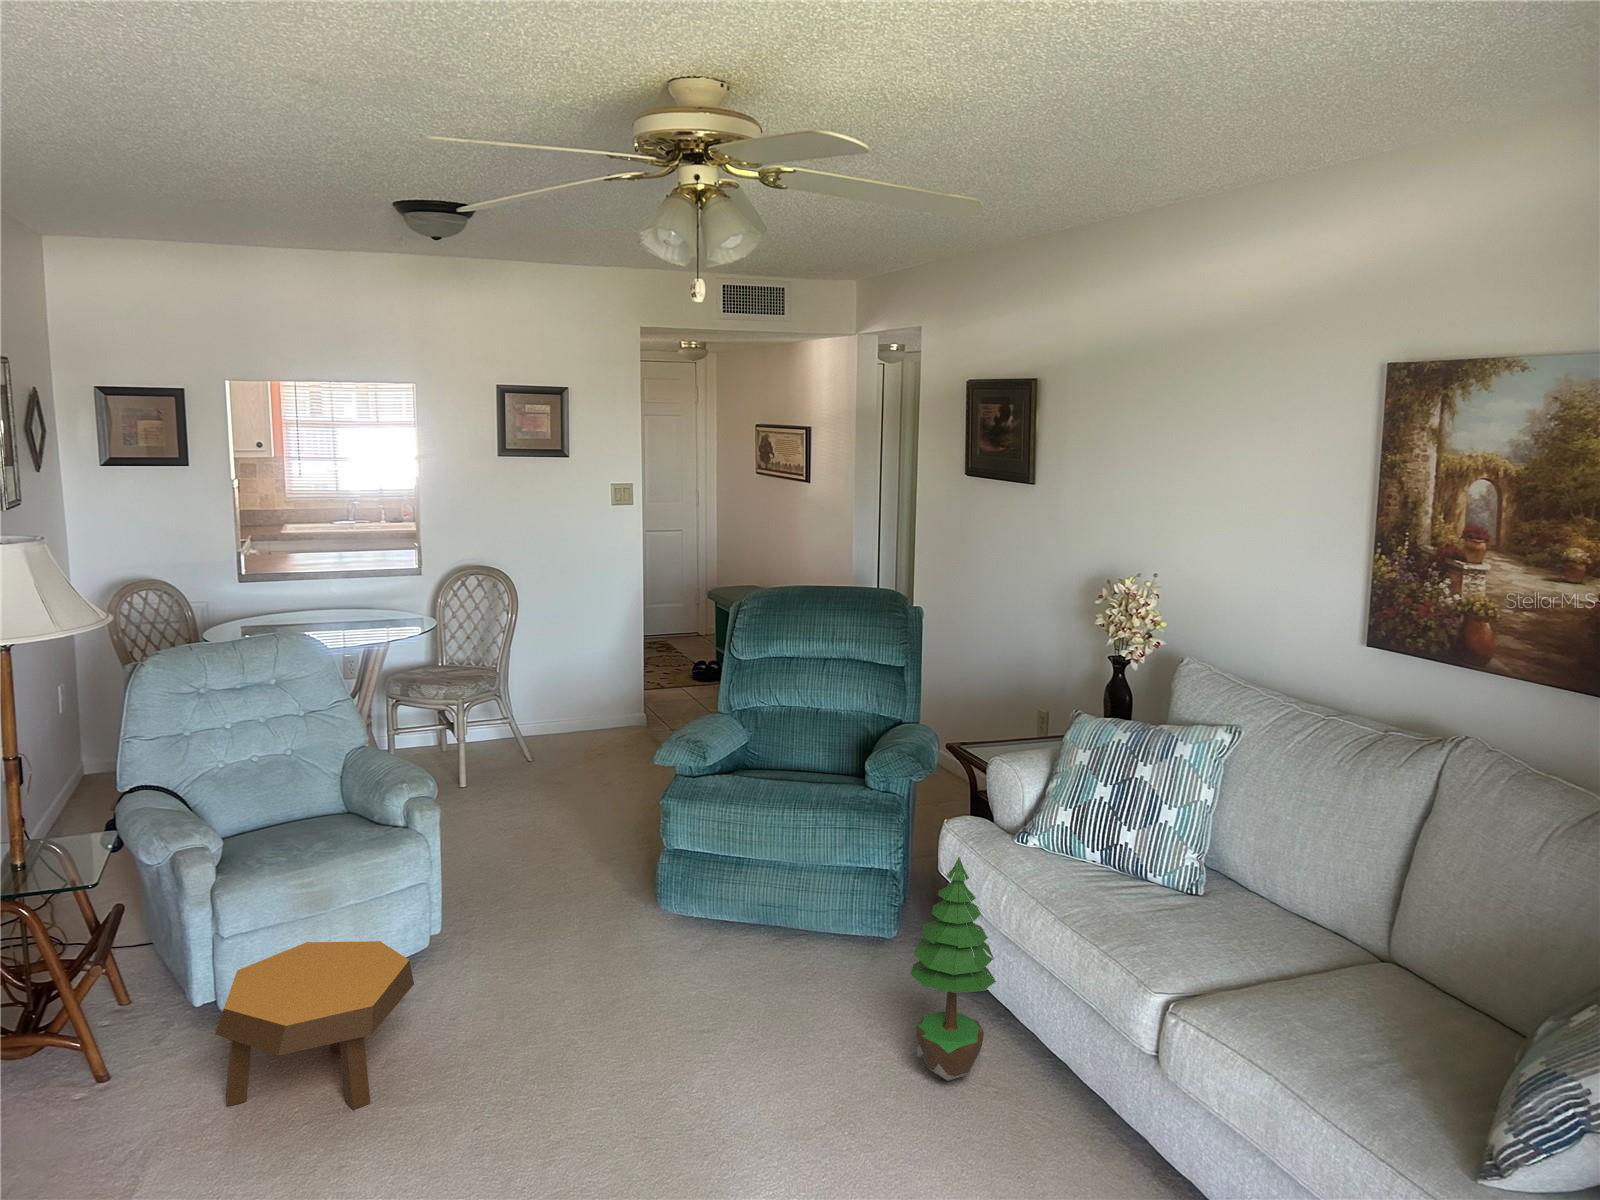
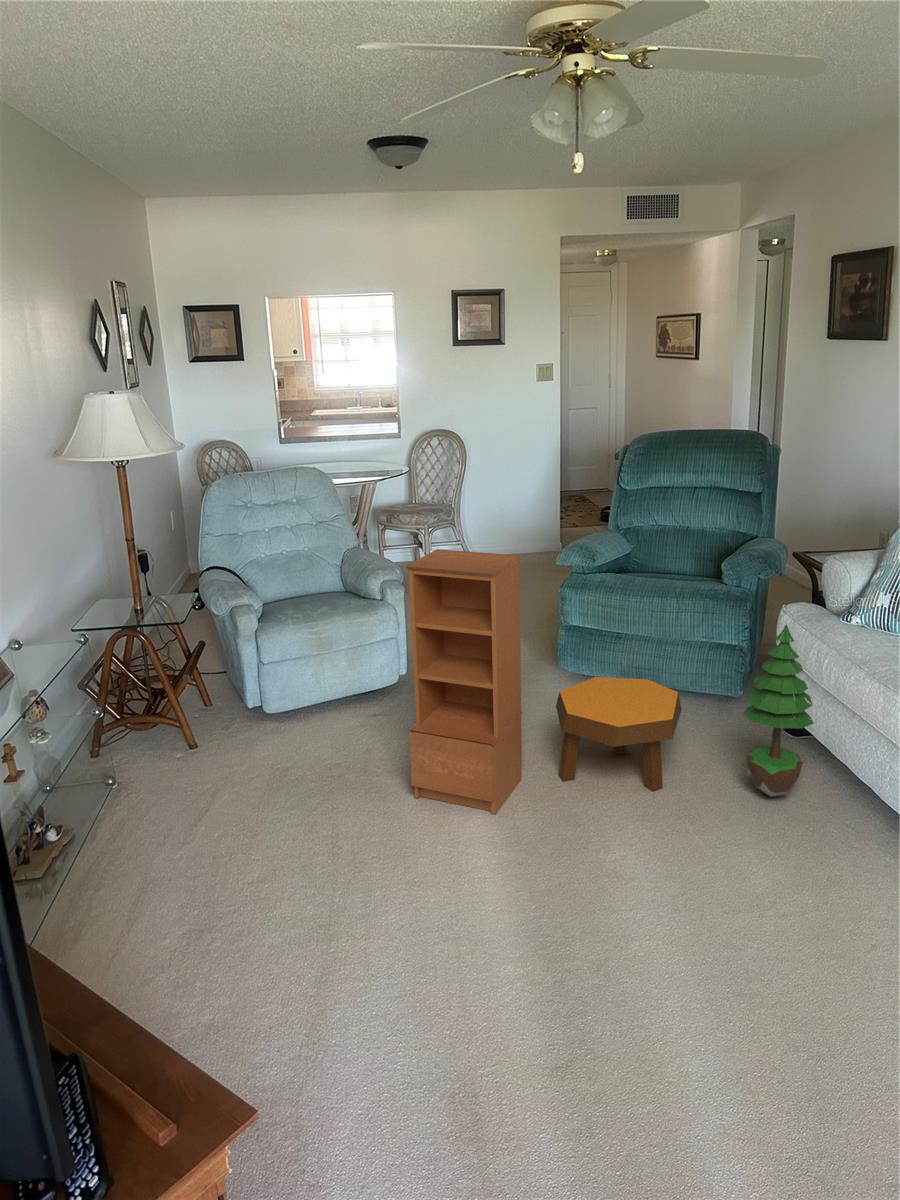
bookcase: none [461,770,621,1150] -> present [406,549,522,814]
footstool: present [215,941,414,1110] -> present [556,677,682,791]

